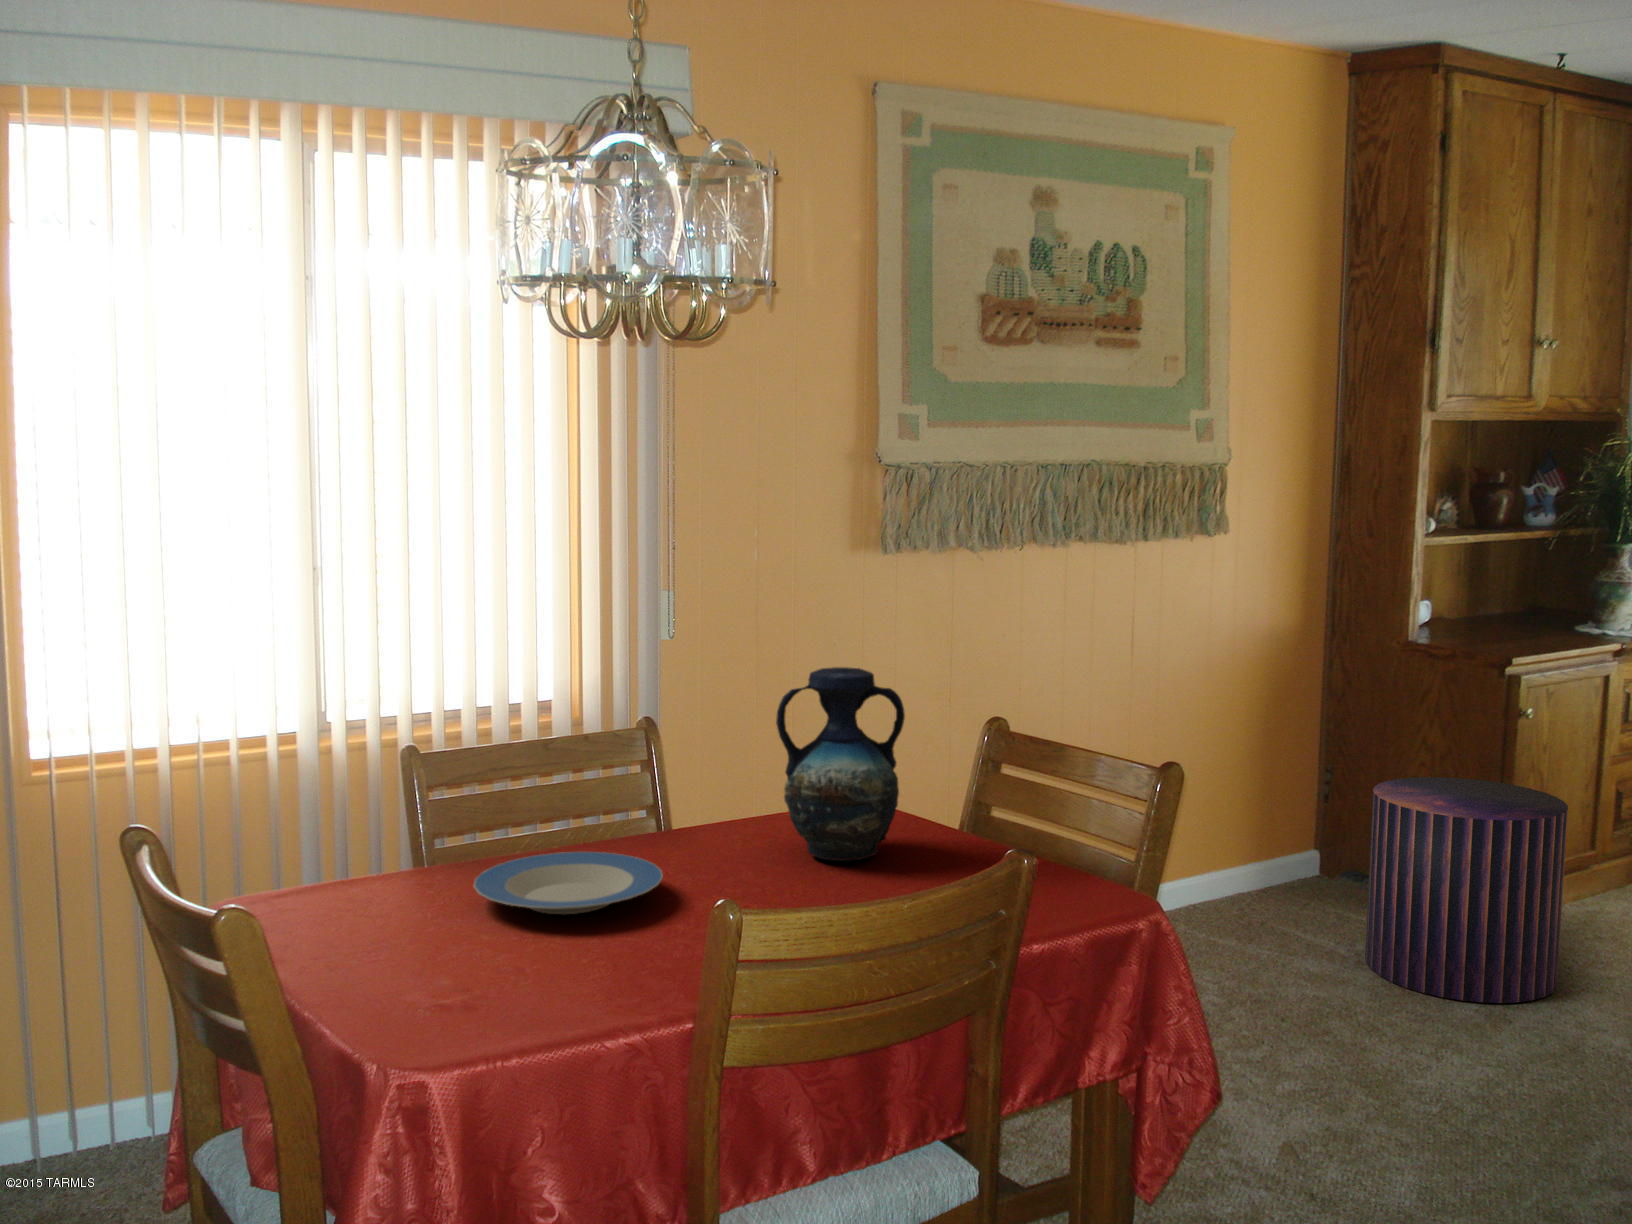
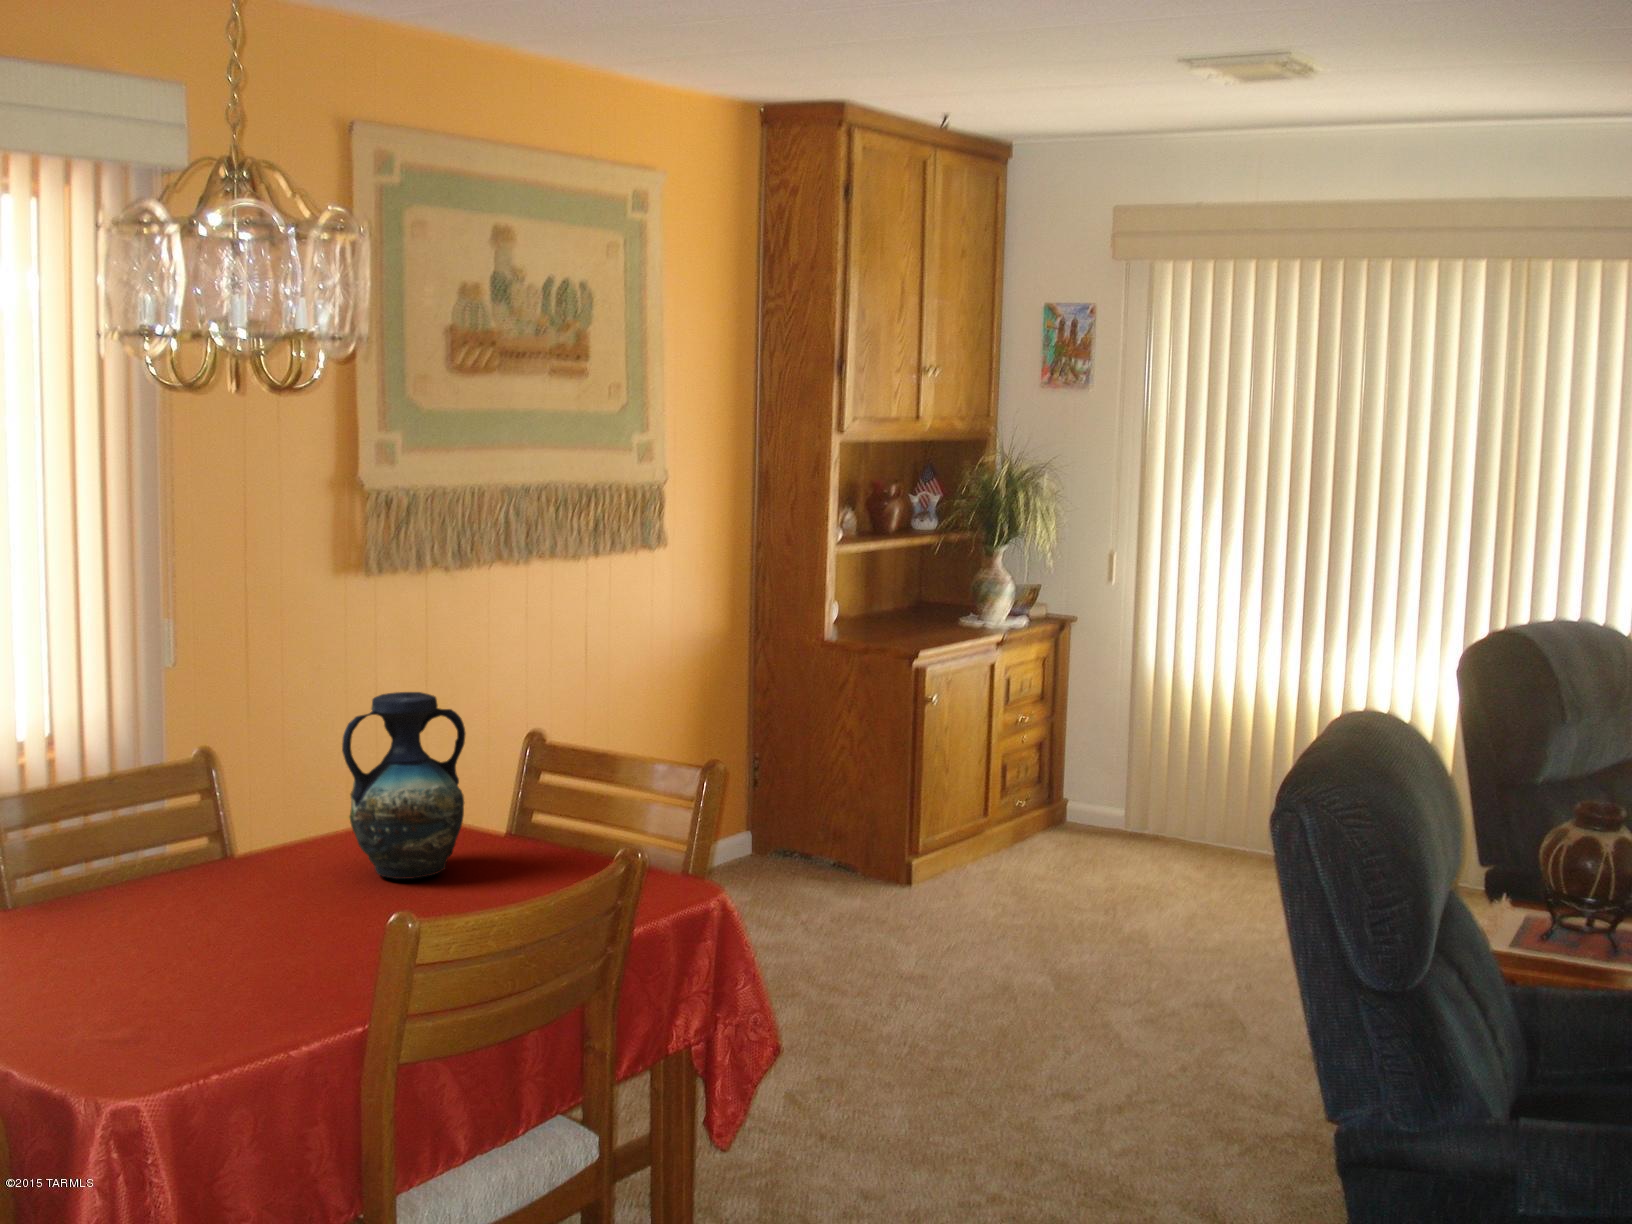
pouf: present [1365,777,1568,1003] -> none [816,762,975,958]
plate: present [473,852,663,914] -> none [54,894,258,958]

